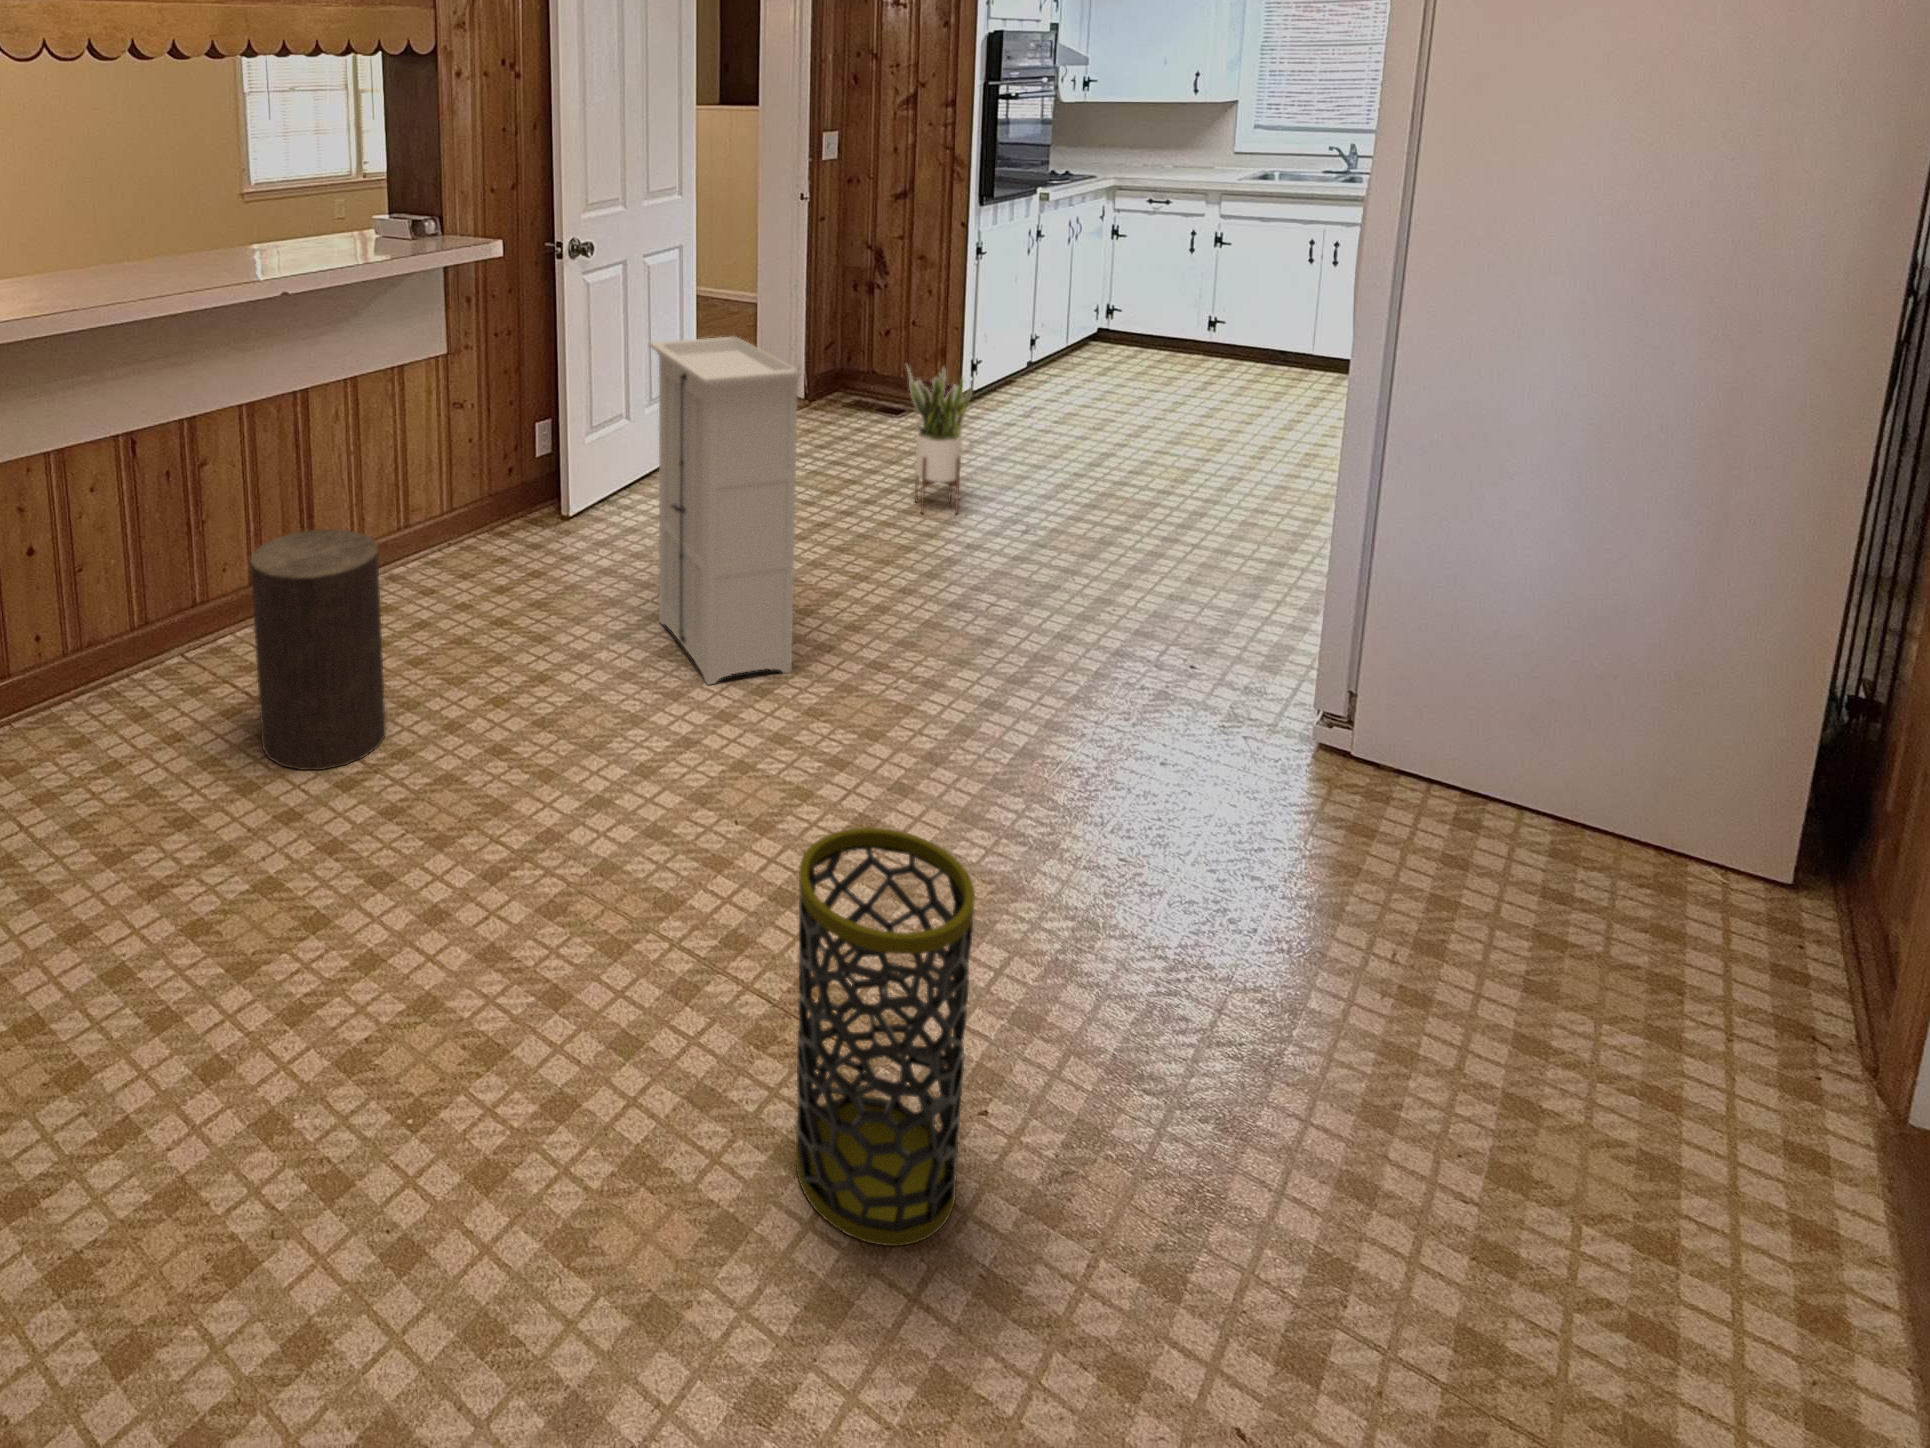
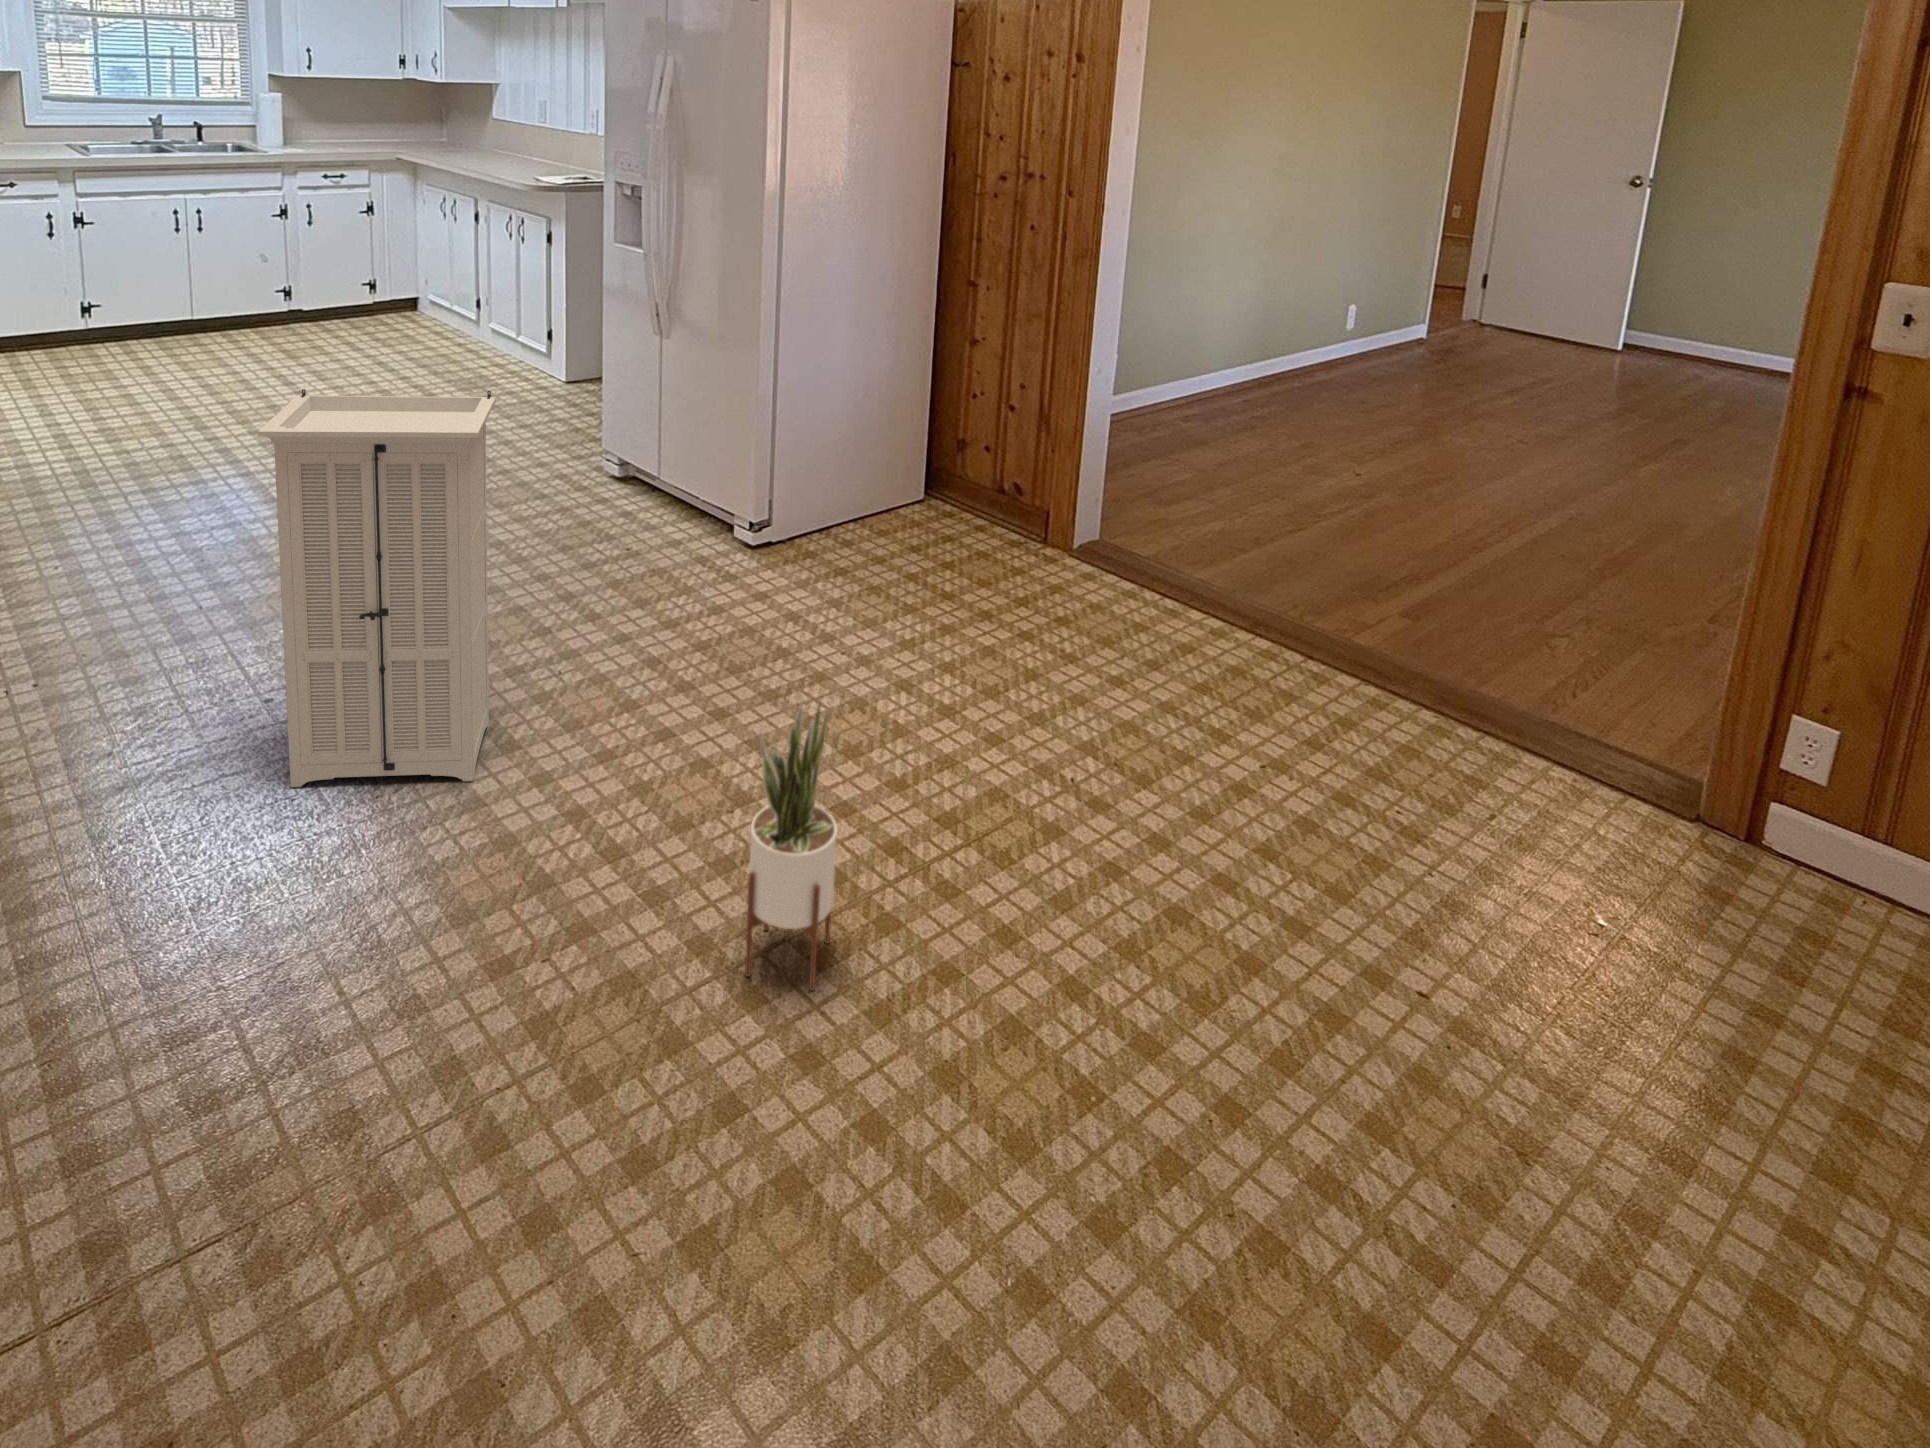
potted plant: present [907,366,972,514] -> present [745,699,837,991]
stool: present [250,530,386,770] -> none [193,836,435,1295]
trash can: present [796,828,975,1246] -> none [1070,609,1202,870]

